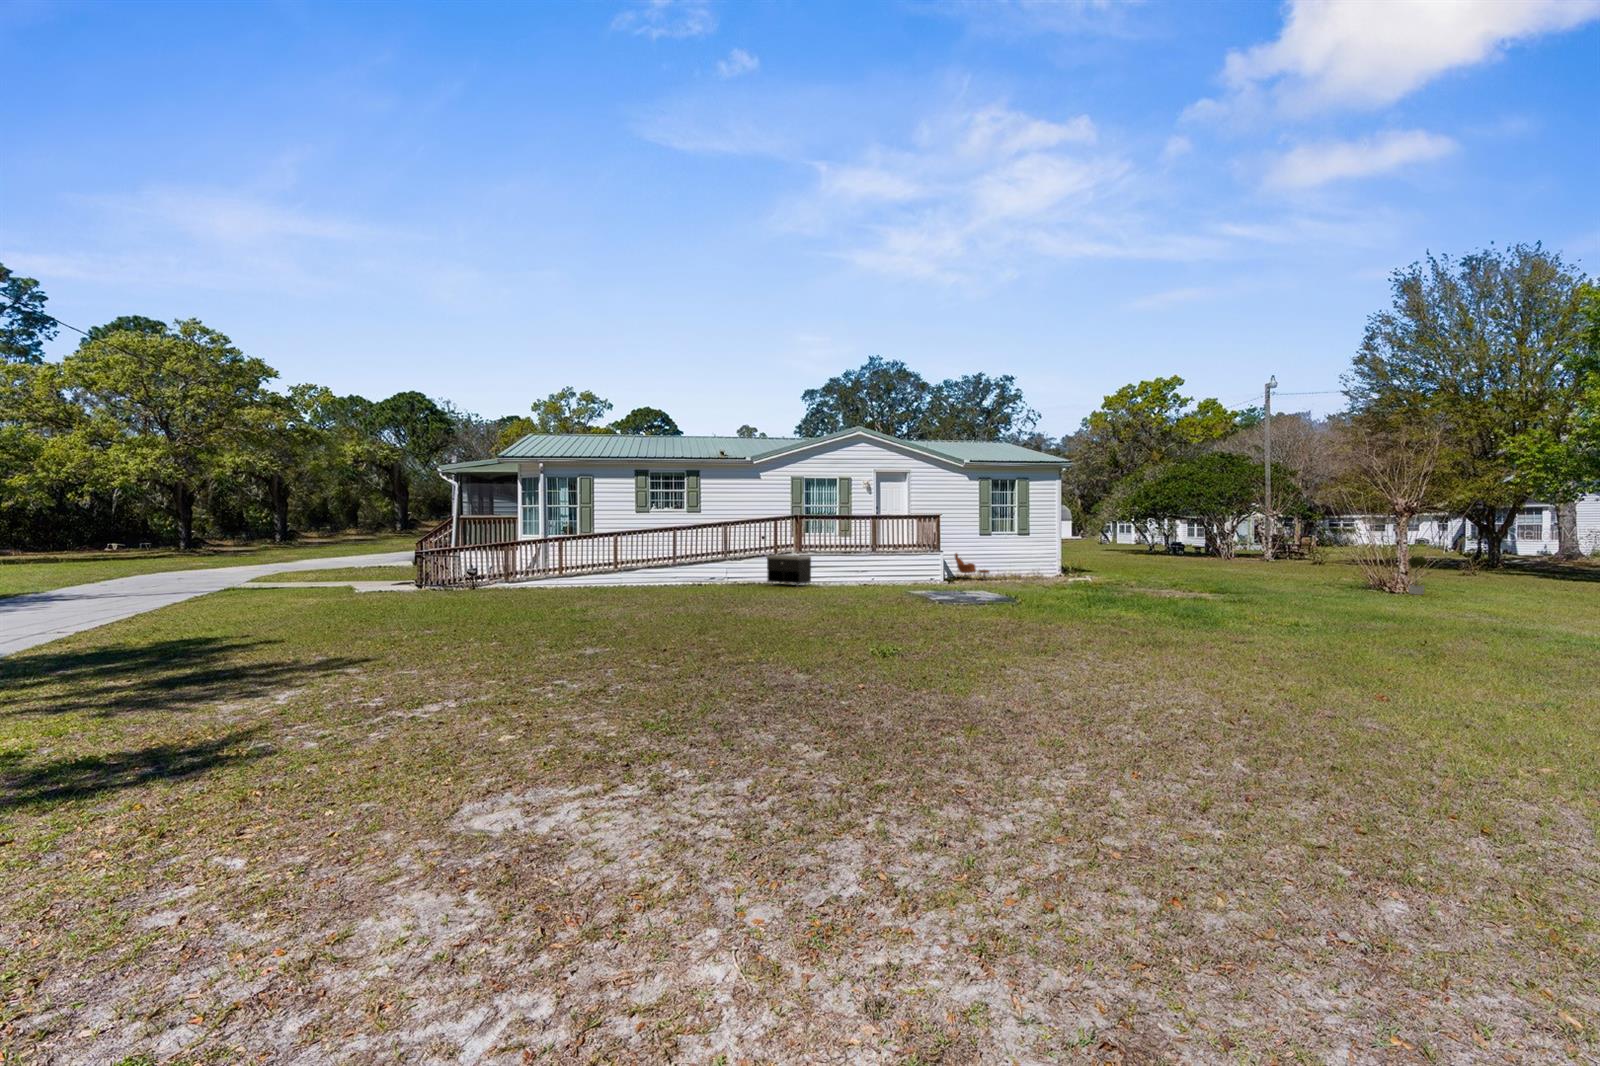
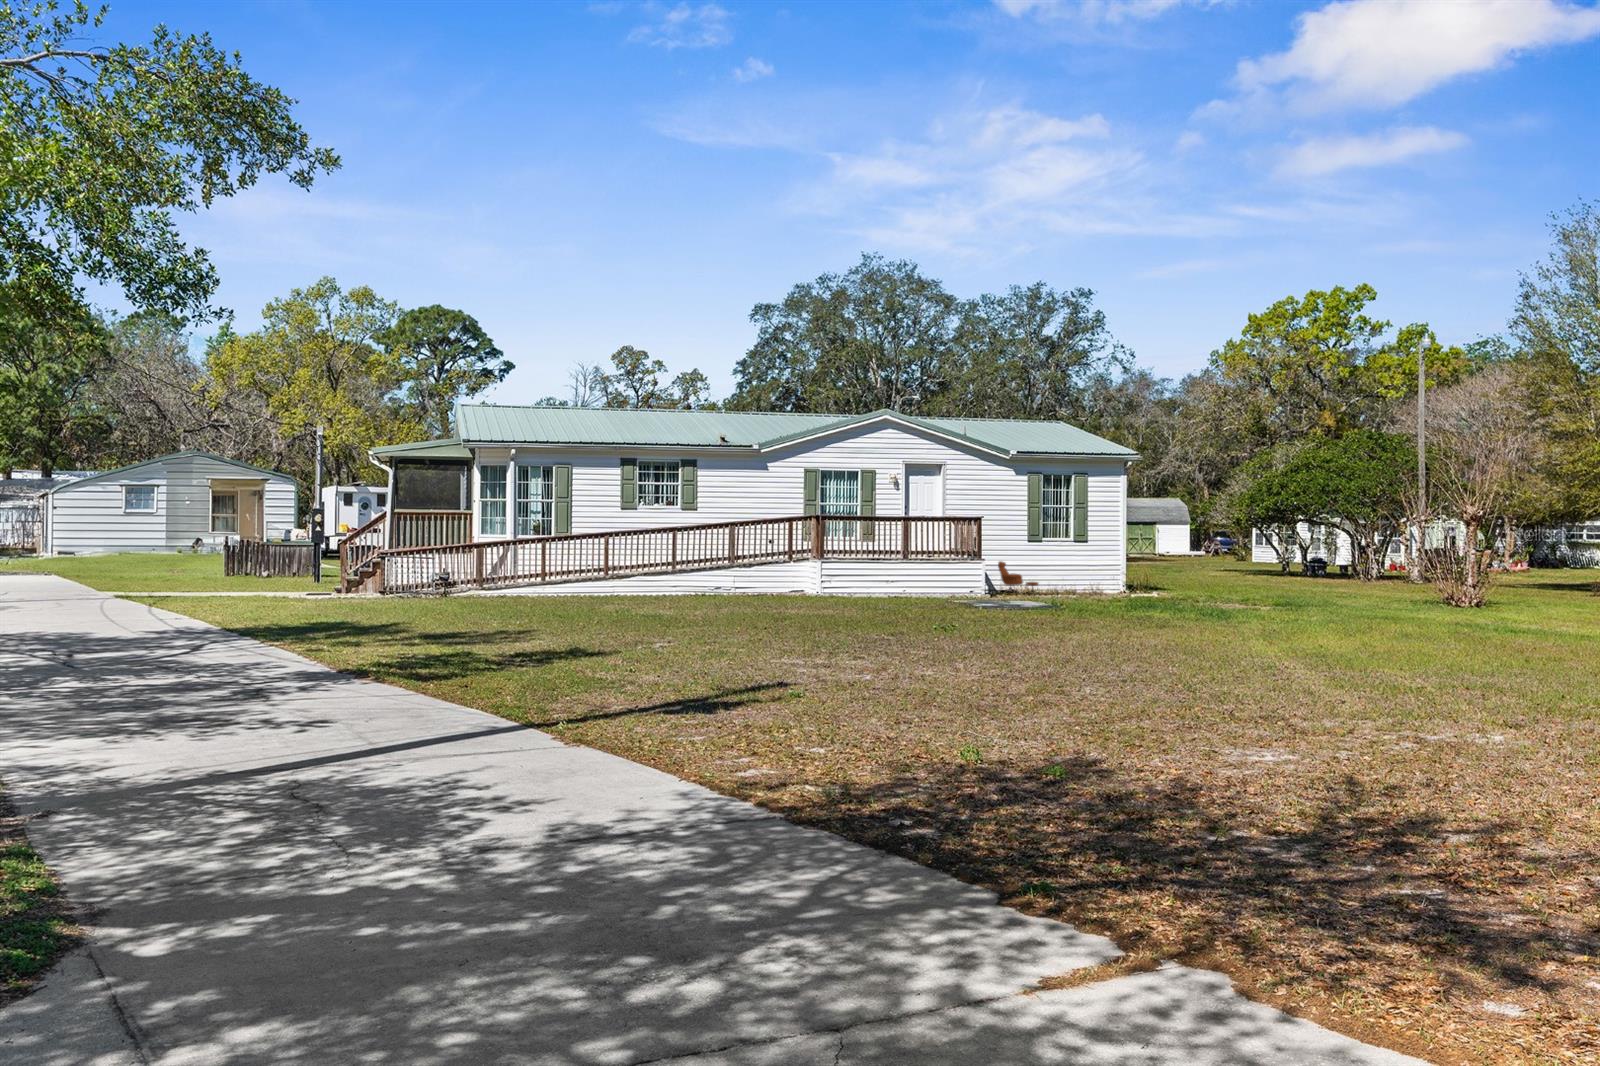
storage bench: present [767,554,811,585] -> none [782,561,834,598]
potted tree: present [1408,556,1428,595] -> none [1492,568,1512,611]

